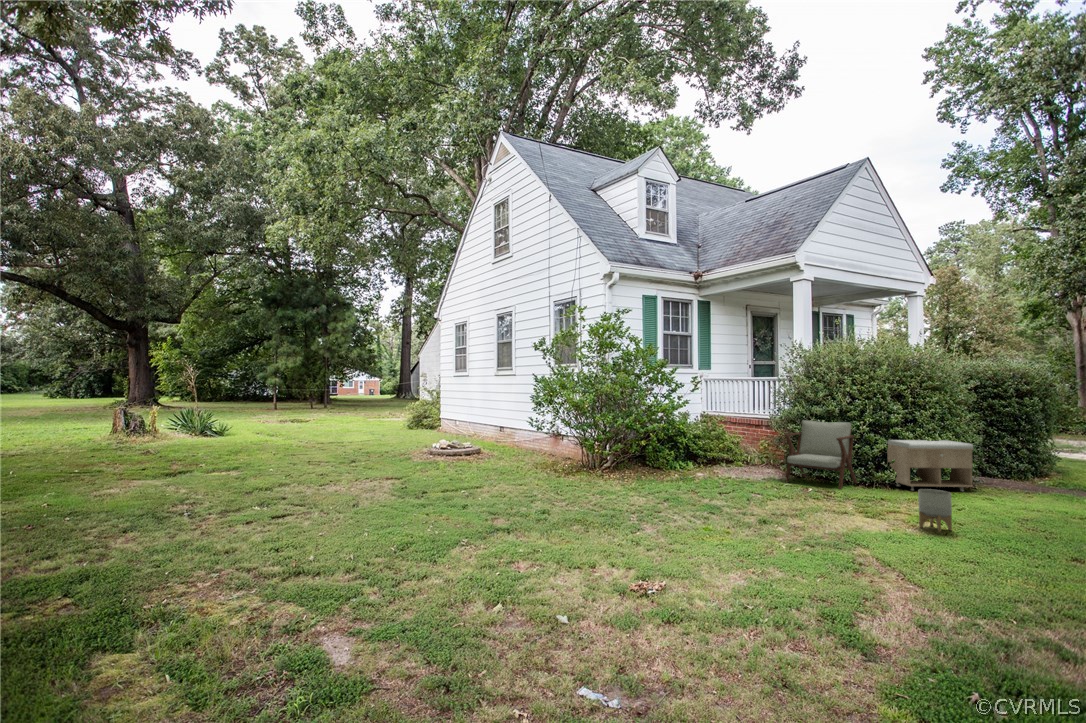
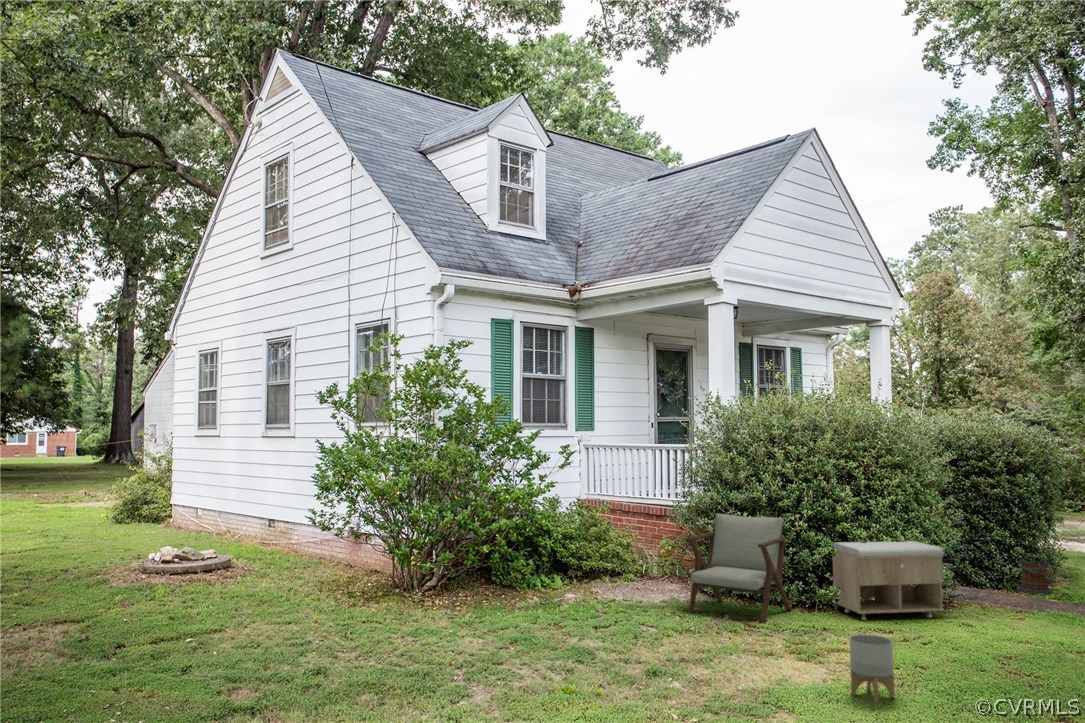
bucket: none [1023,459,1053,484] -> present [1018,559,1053,594]

